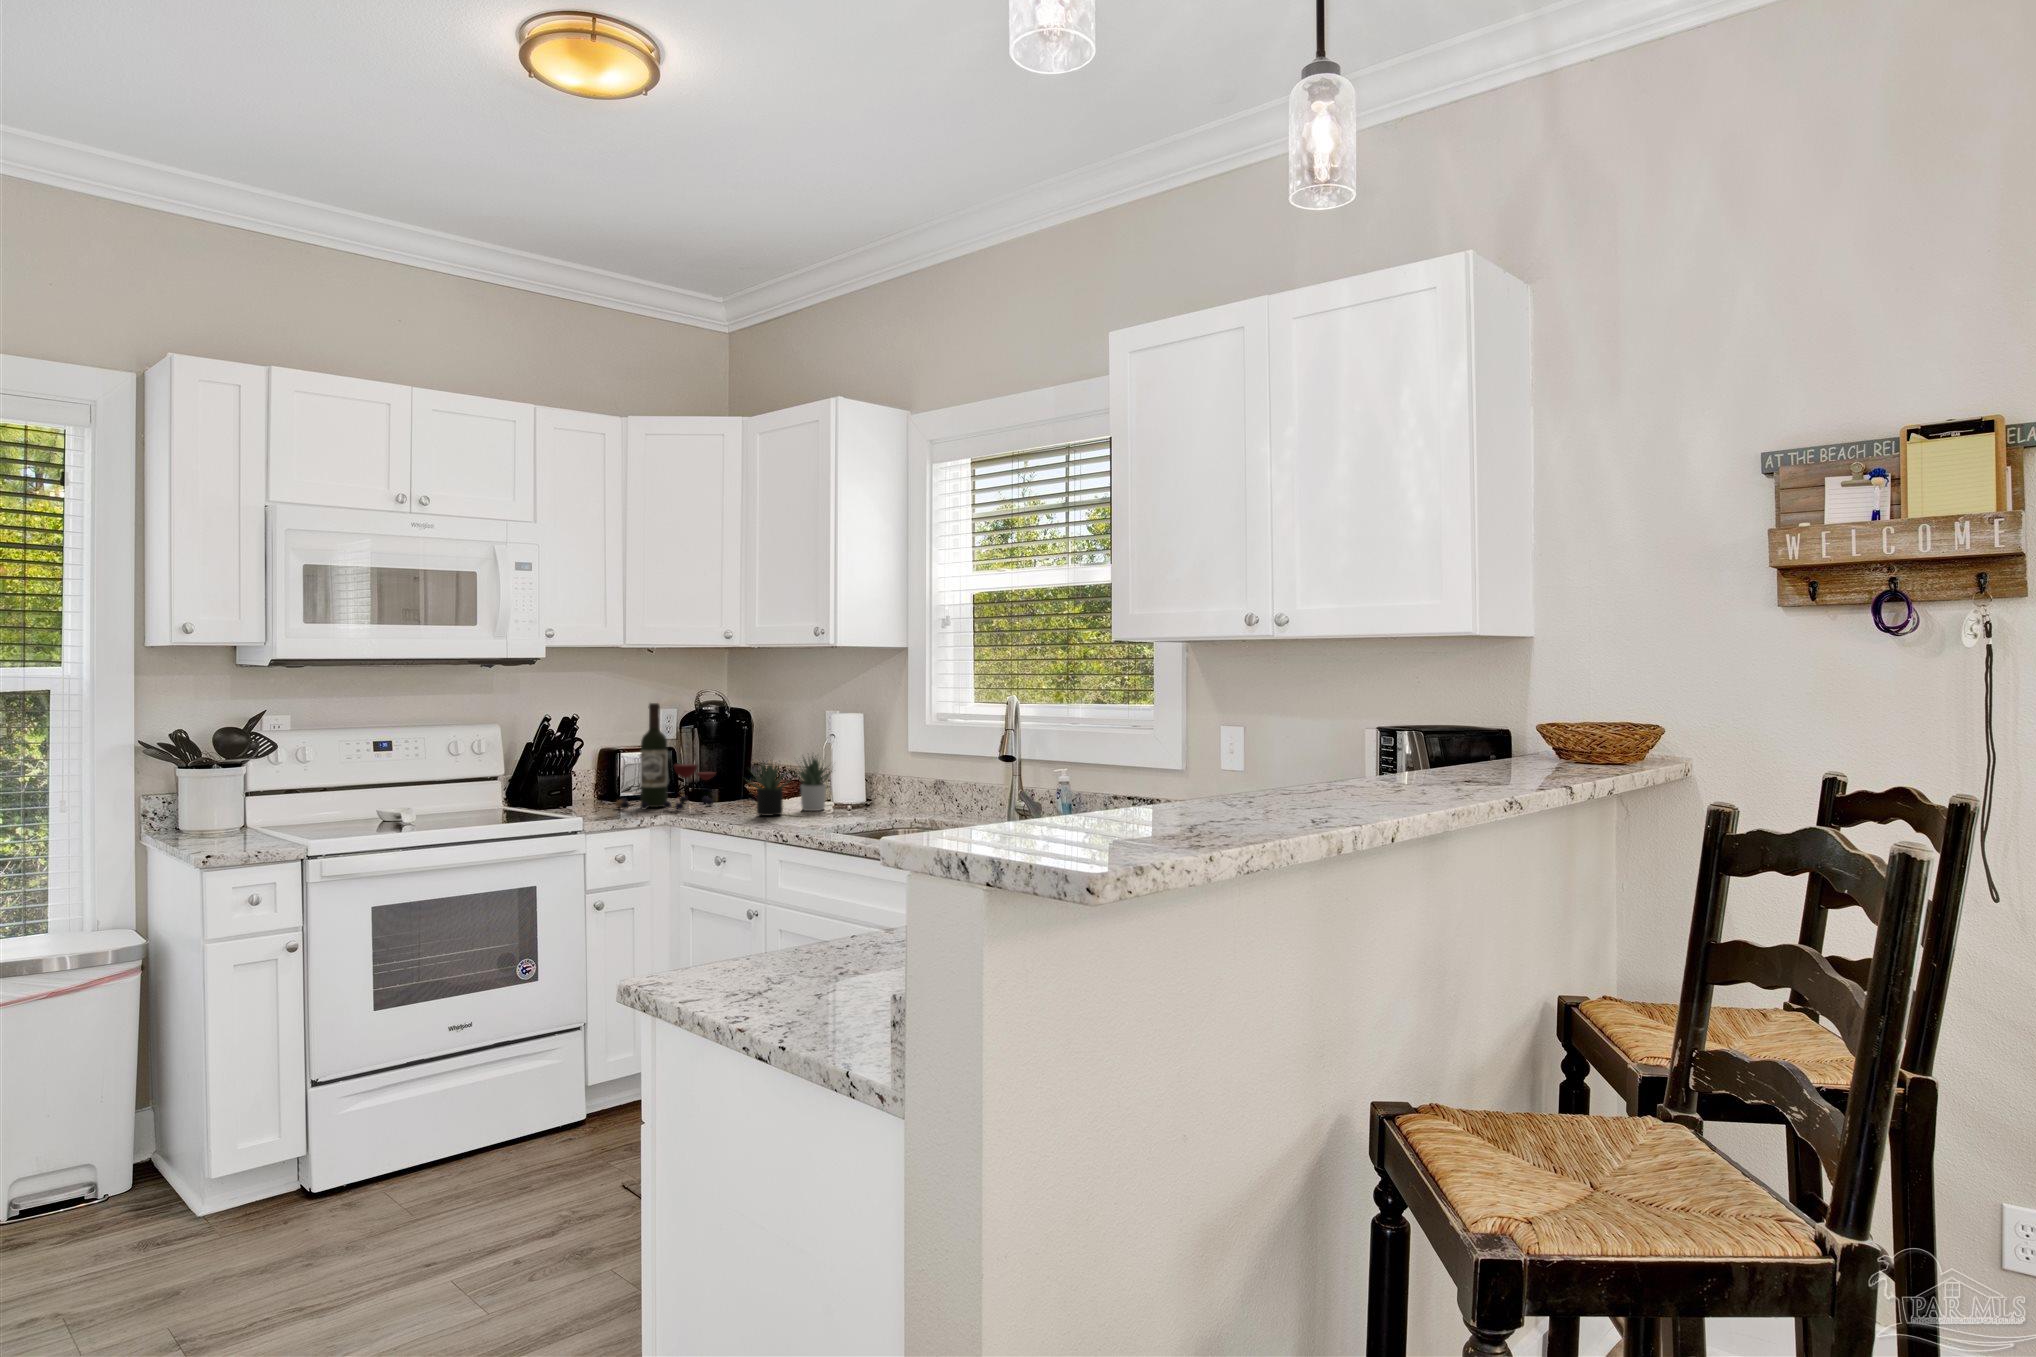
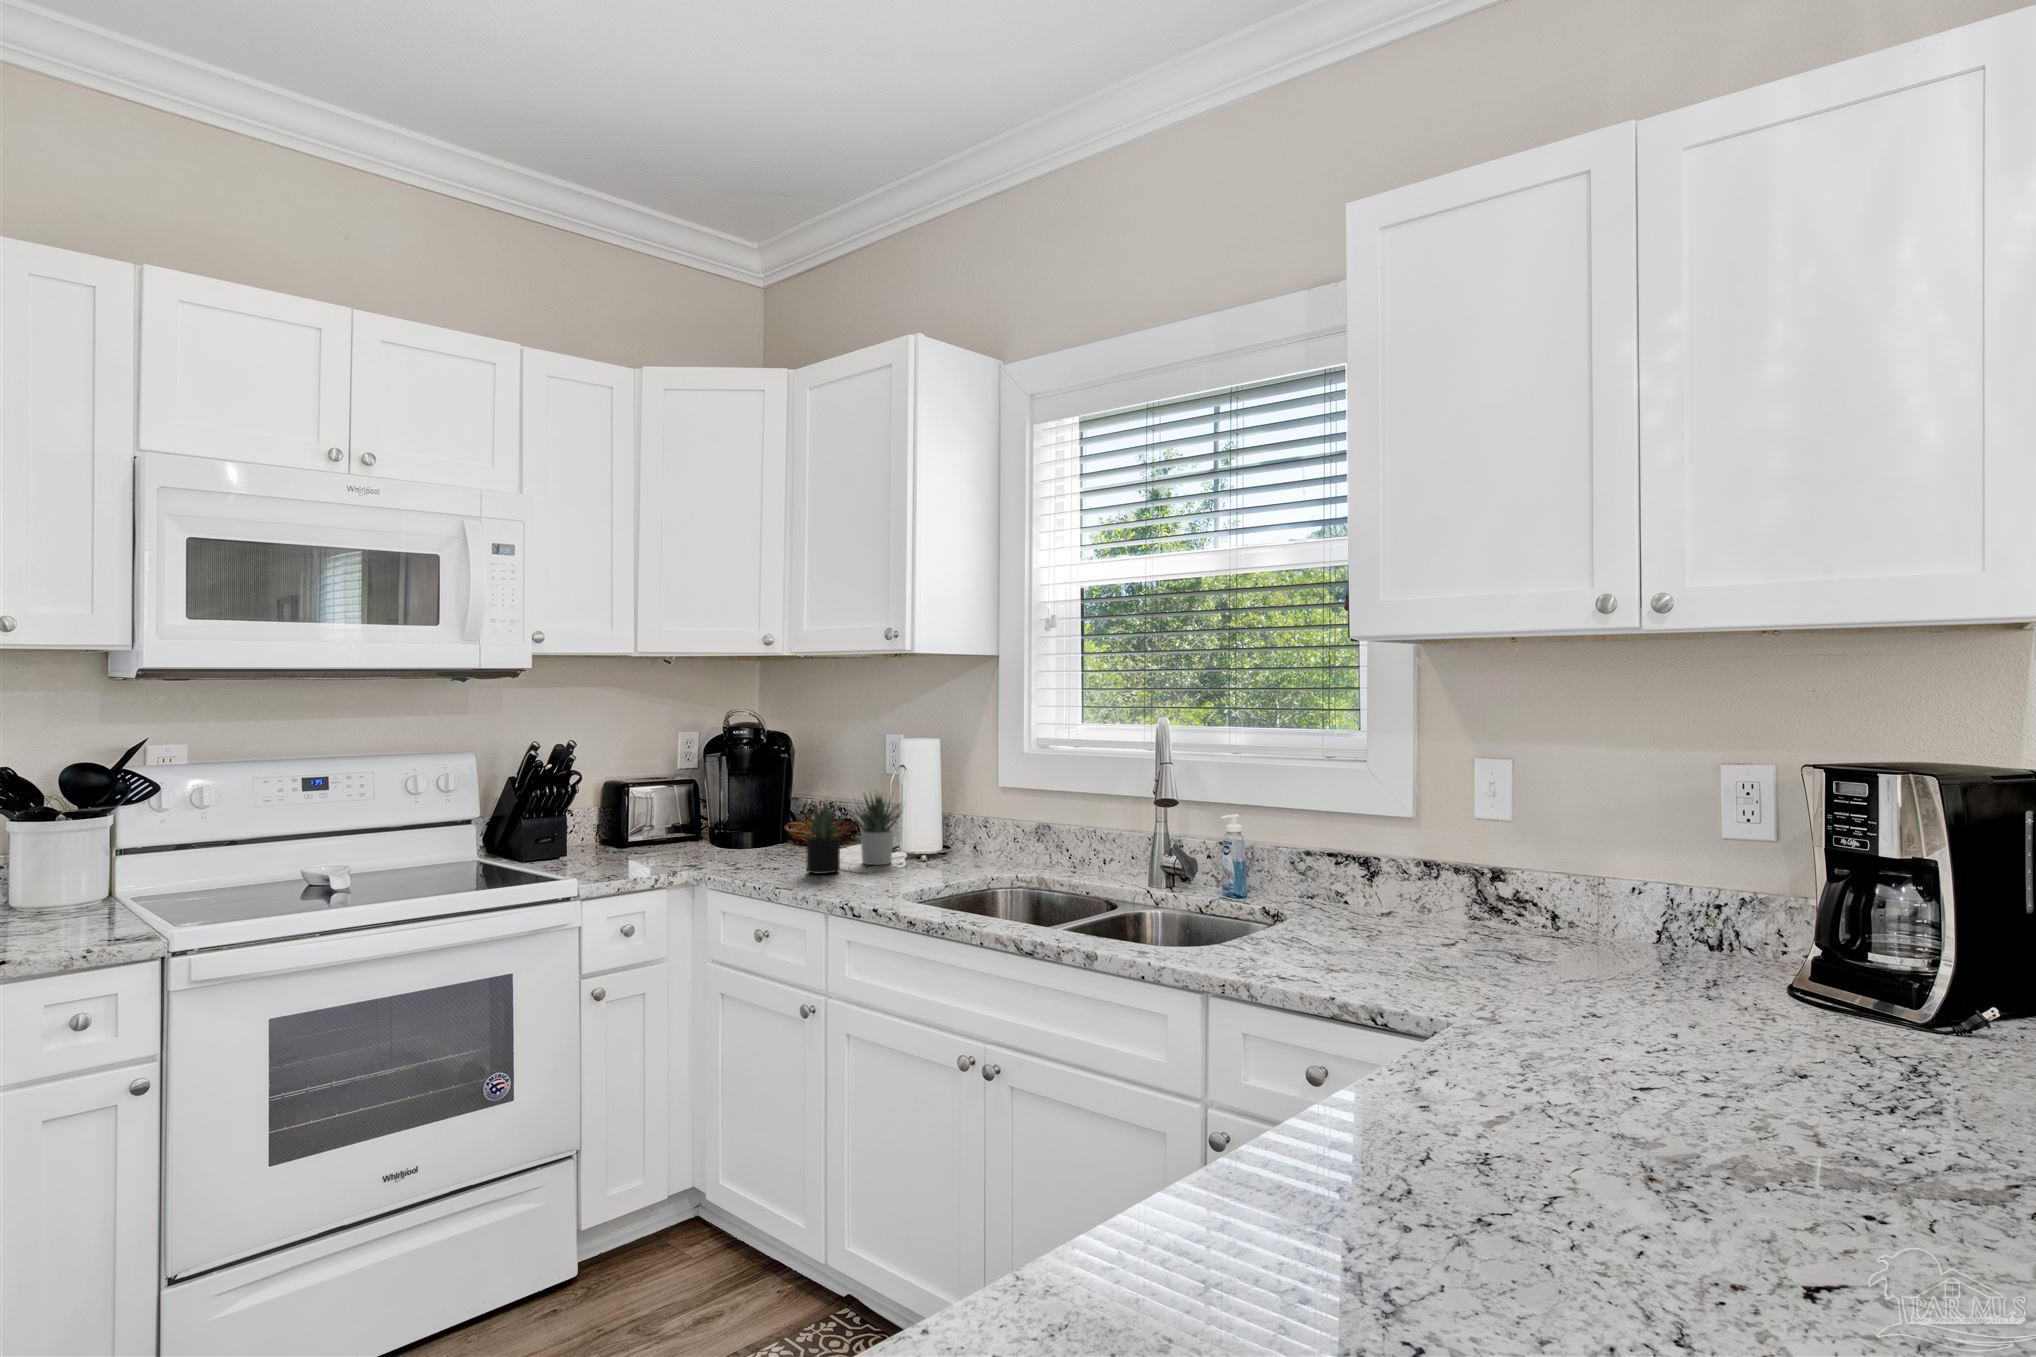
wine bottle: present [616,703,716,810] -> none [622,726,755,864]

